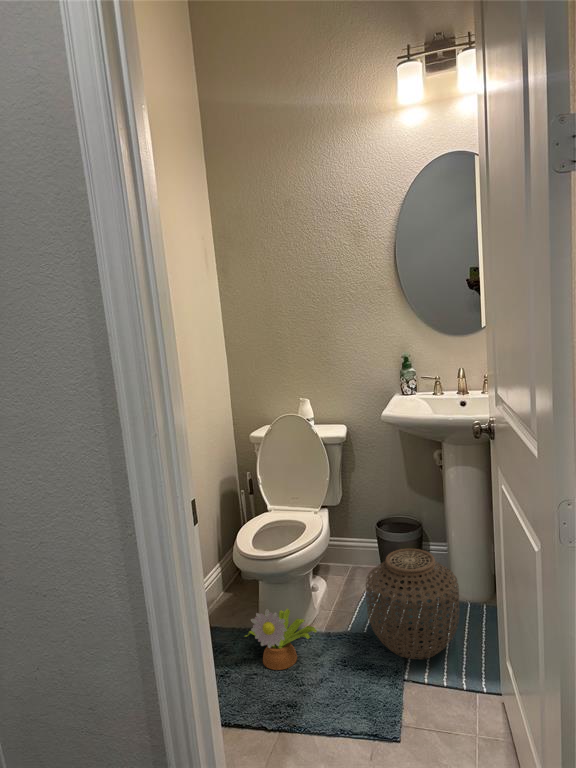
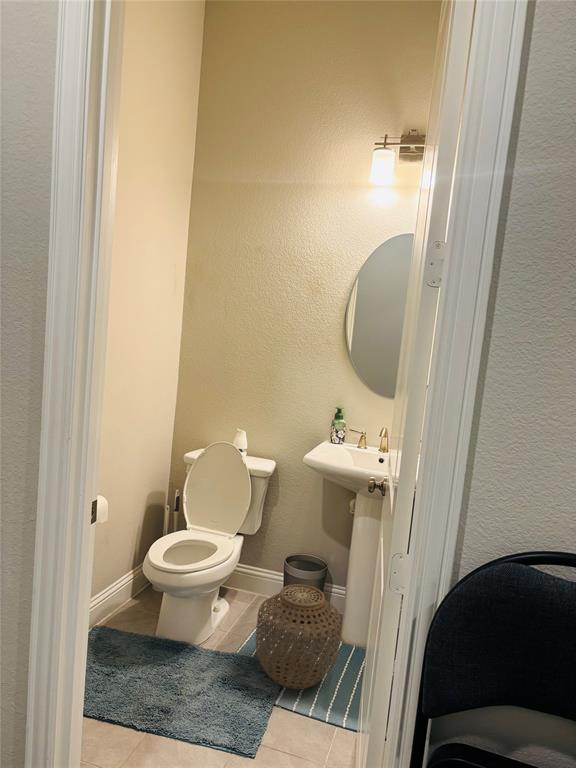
decorative plant: present [244,609,317,670] -> none [136,618,206,678]

